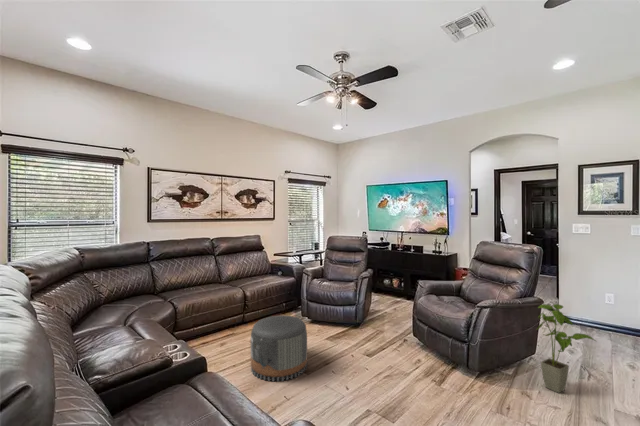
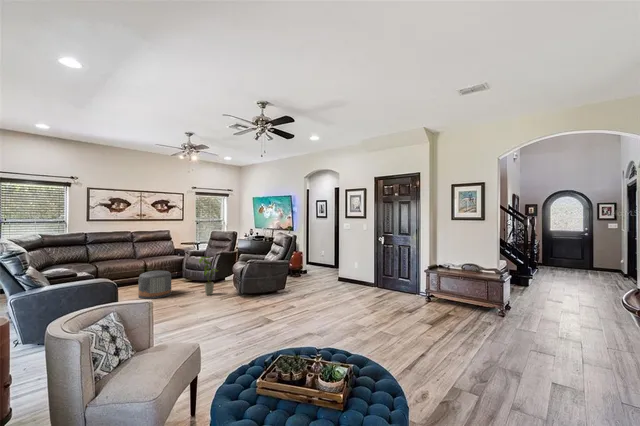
house plant: present [537,304,594,393] -> present [199,257,217,295]

